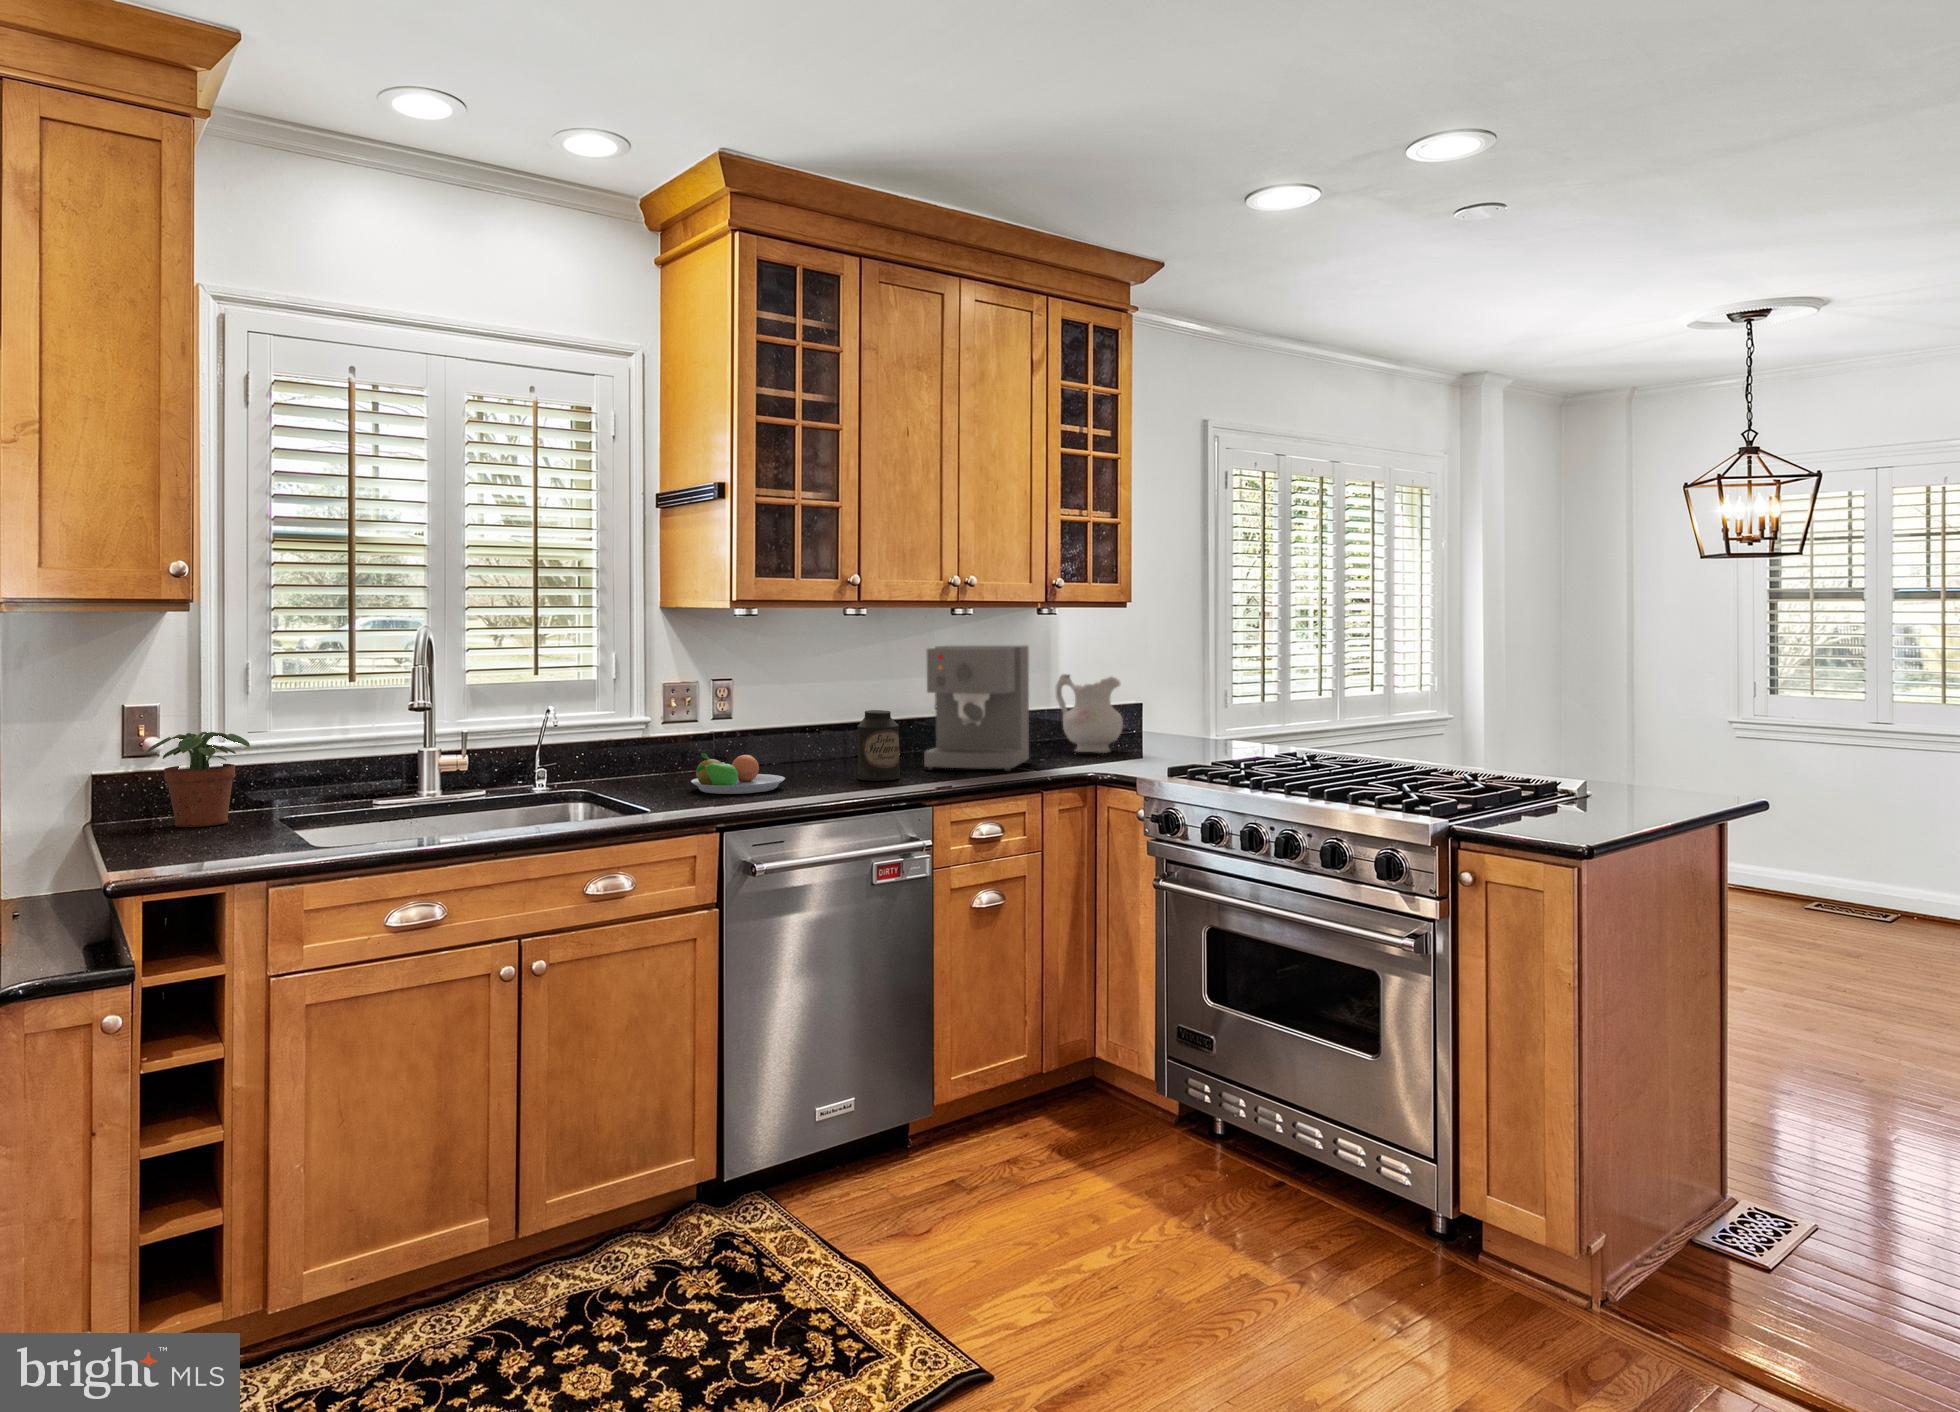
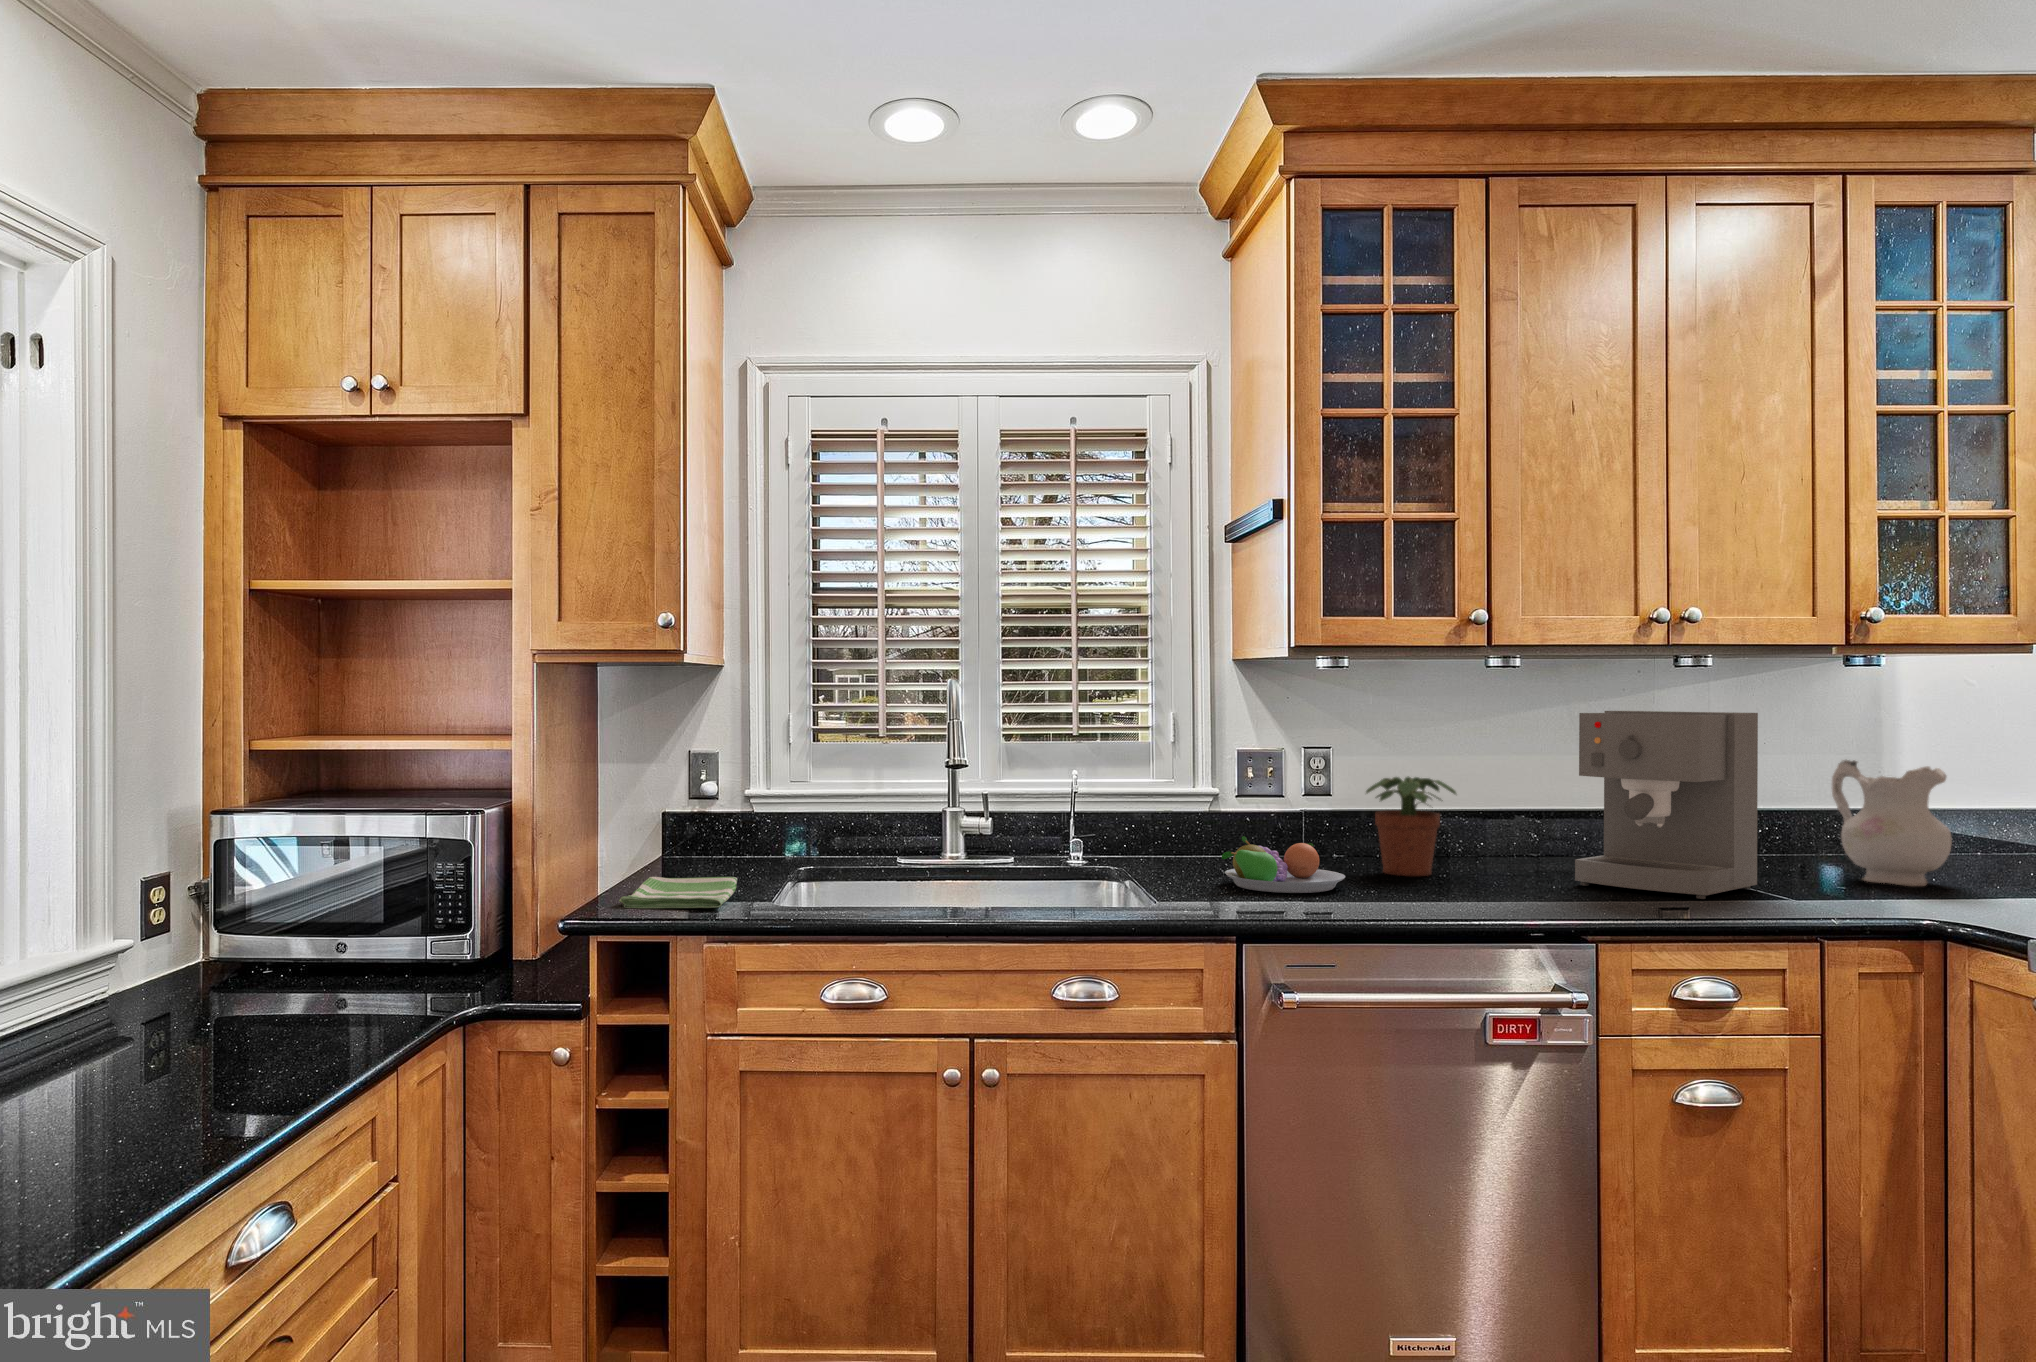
canister: present [858,710,900,781] -> none [1459,795,1520,895]
potted plant: present [147,732,250,827] -> present [1366,776,1456,876]
dish towel: none [153,828,279,868] -> present [619,877,737,909]

